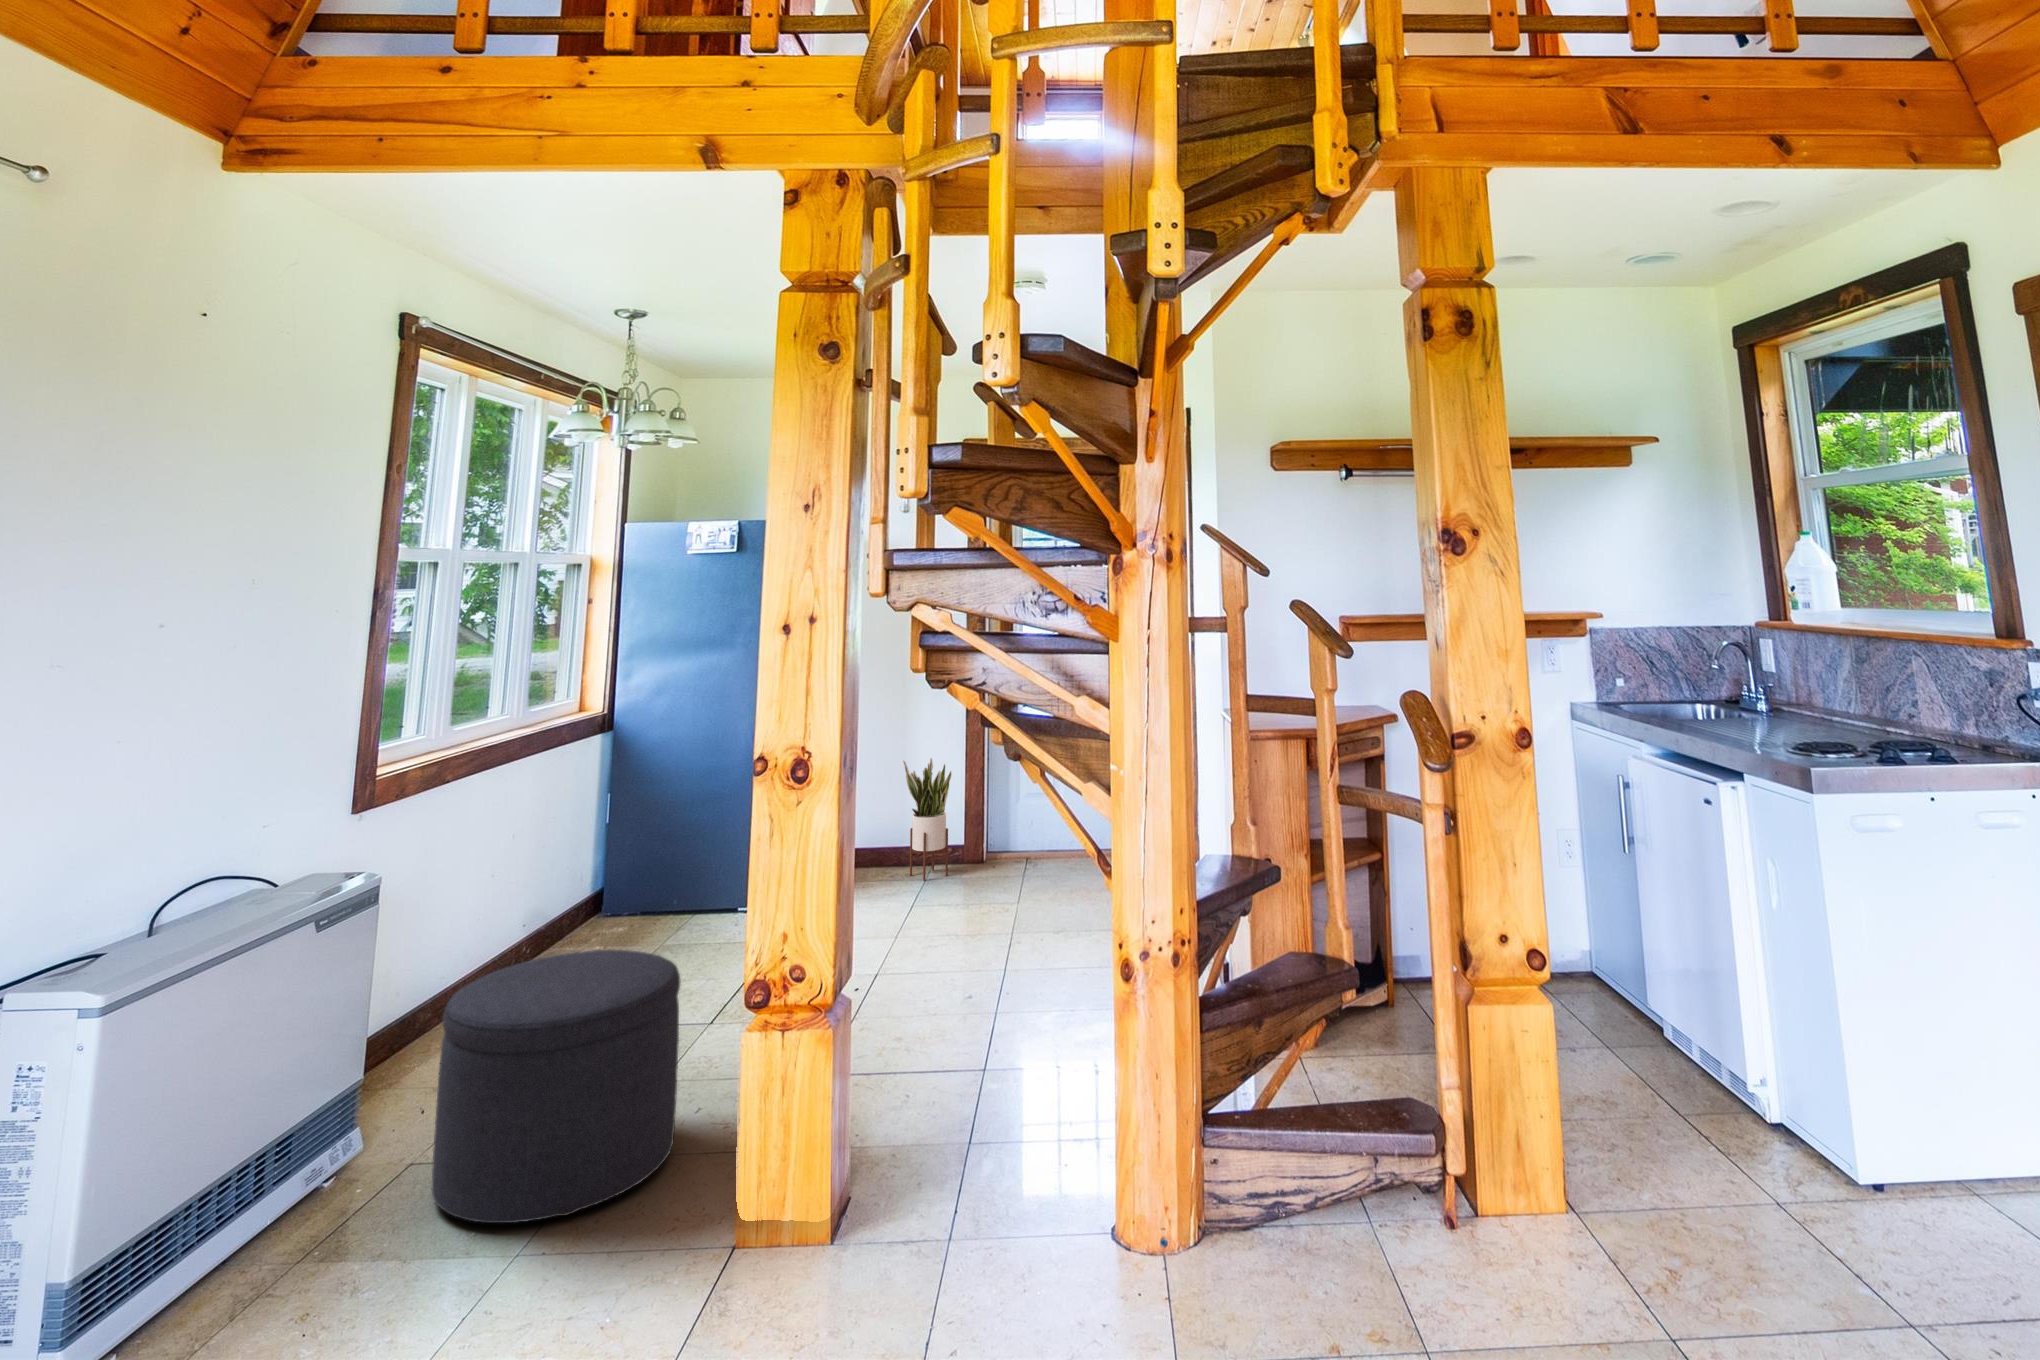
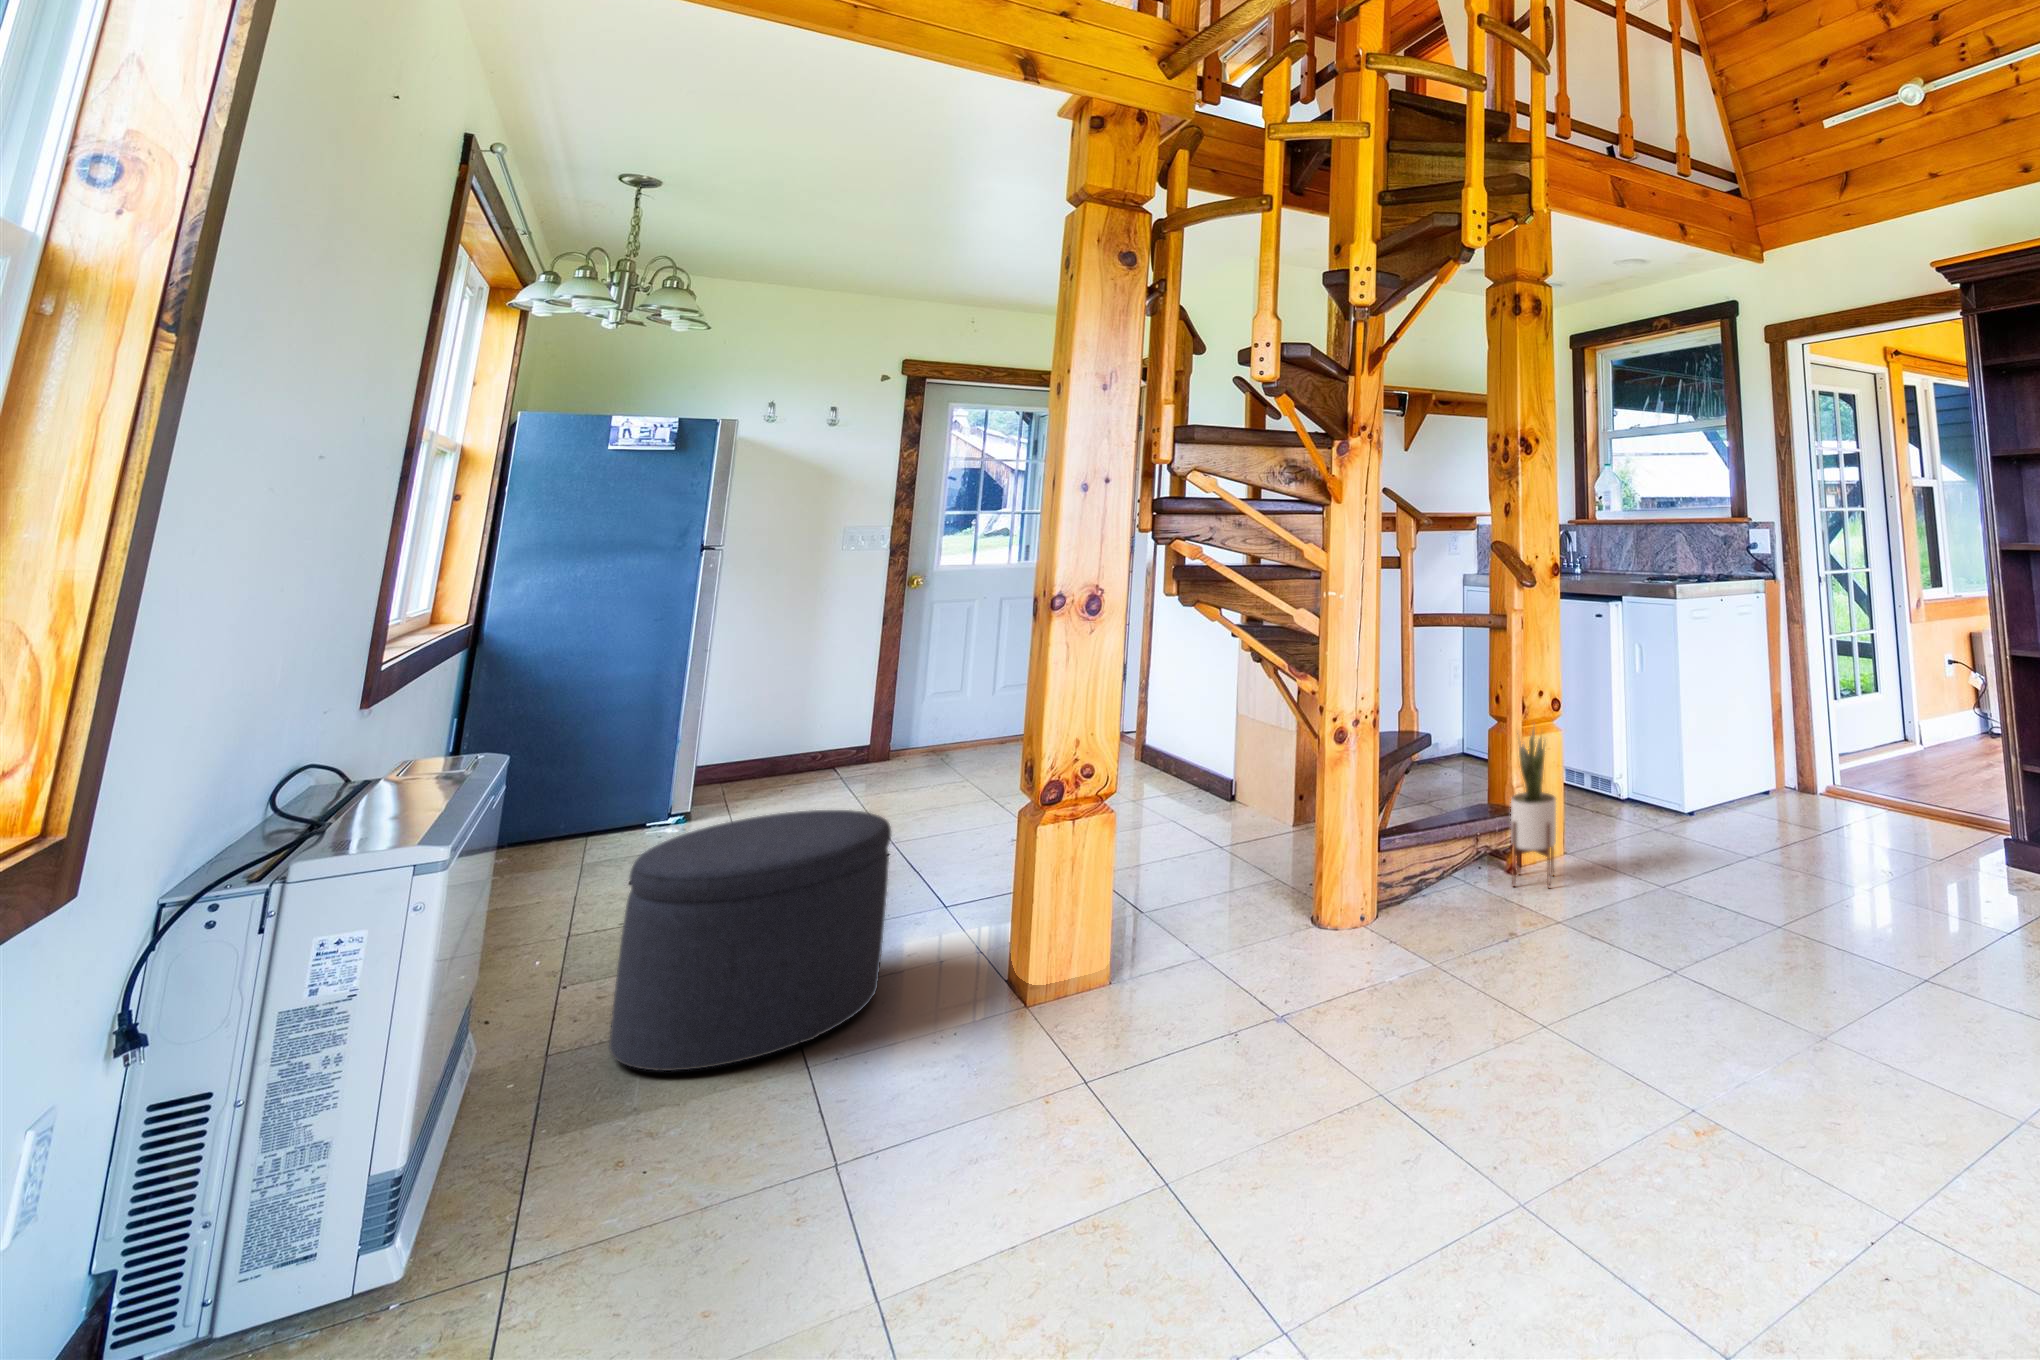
potted plant: present [903,758,952,881] -> present [1511,724,1556,887]

